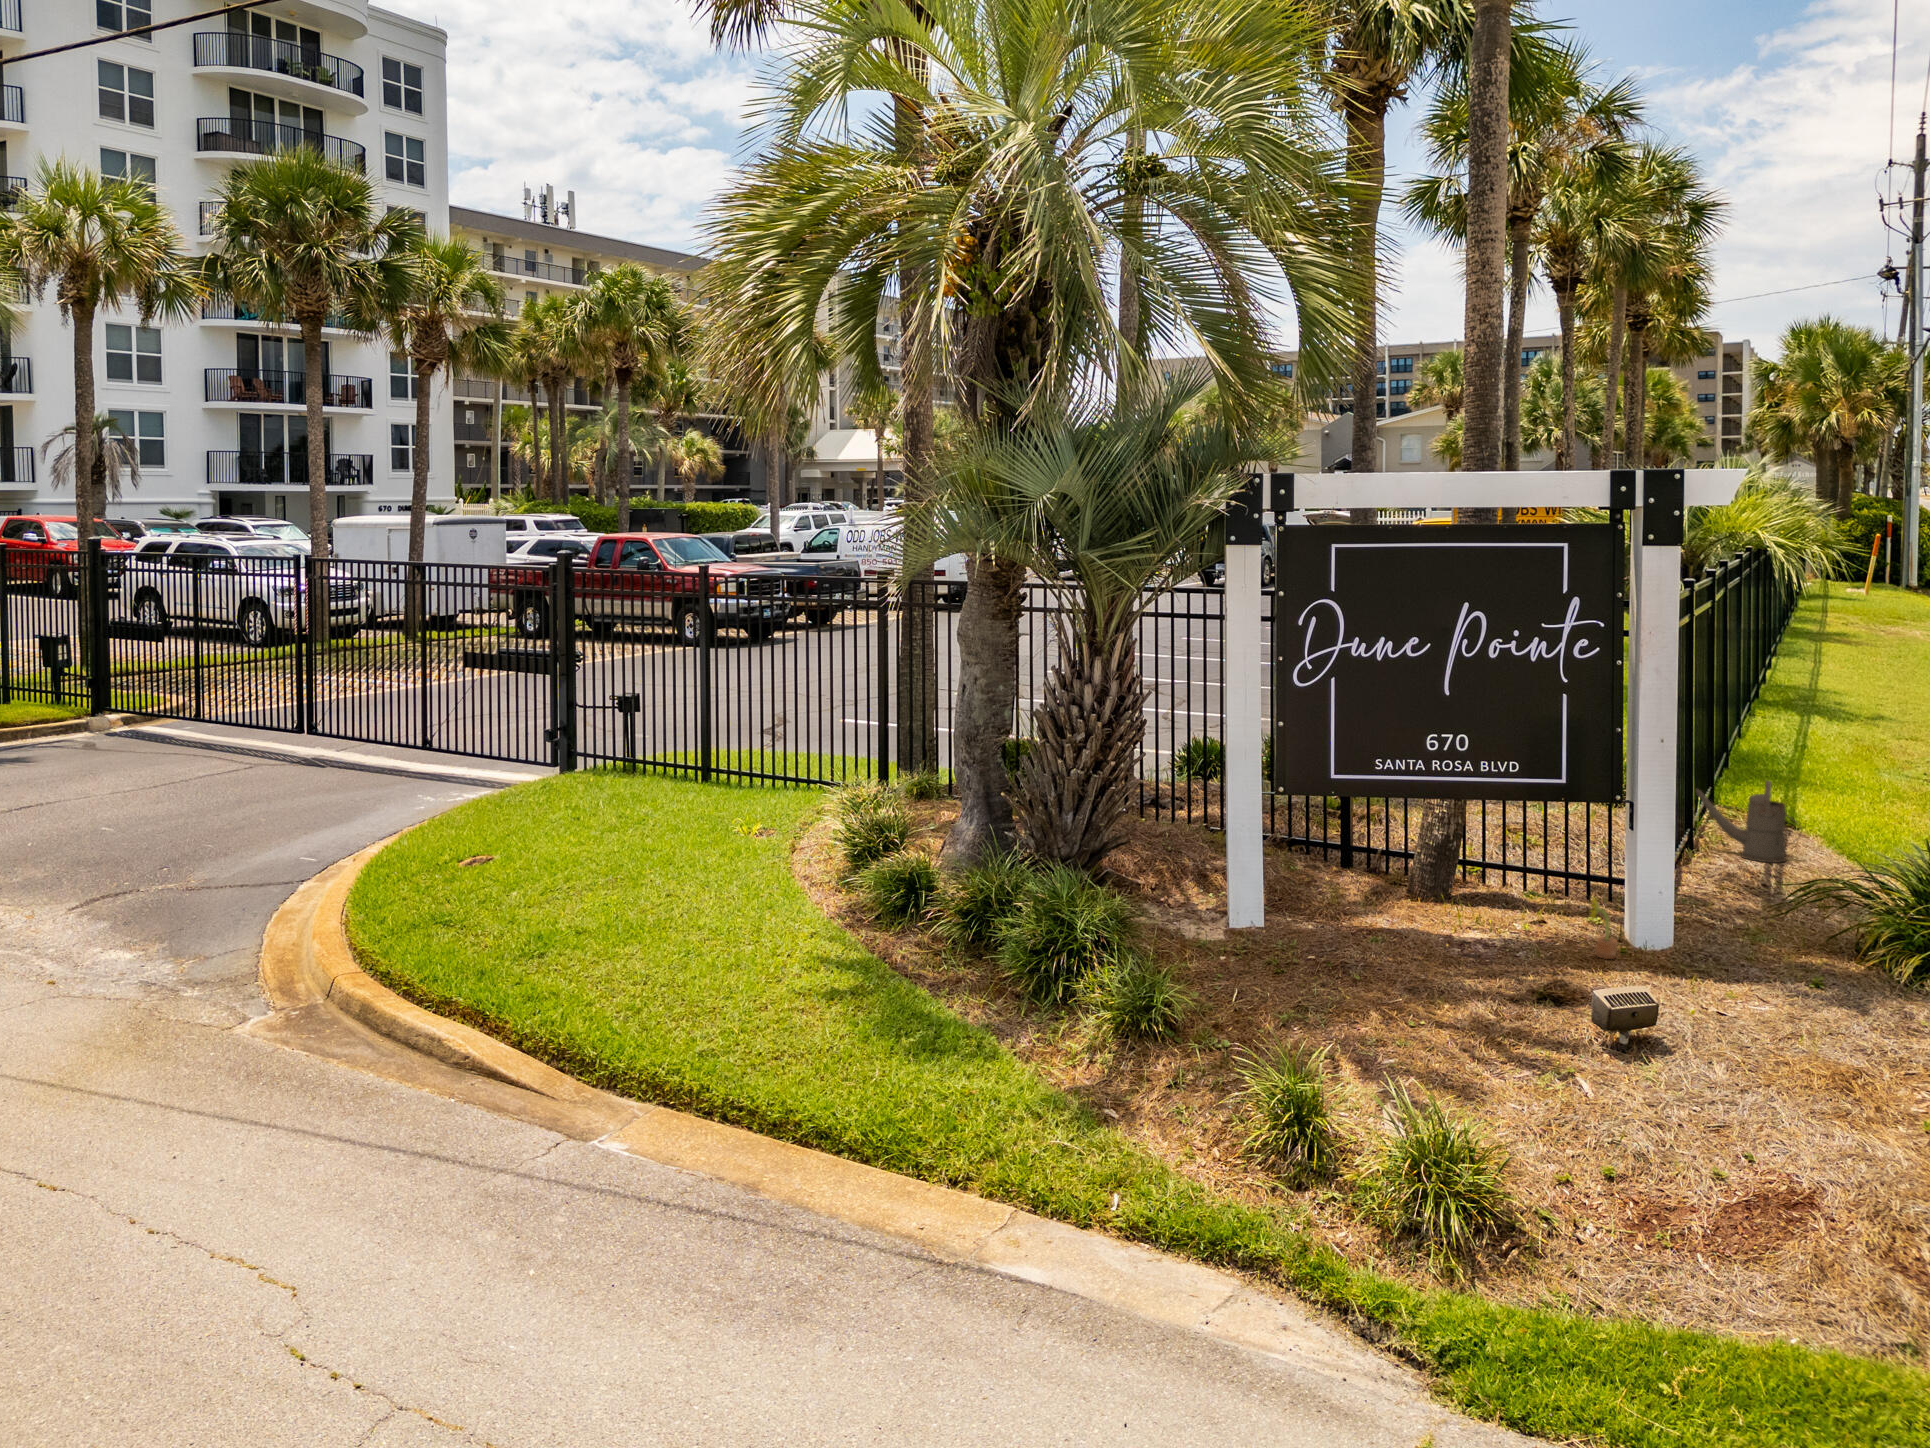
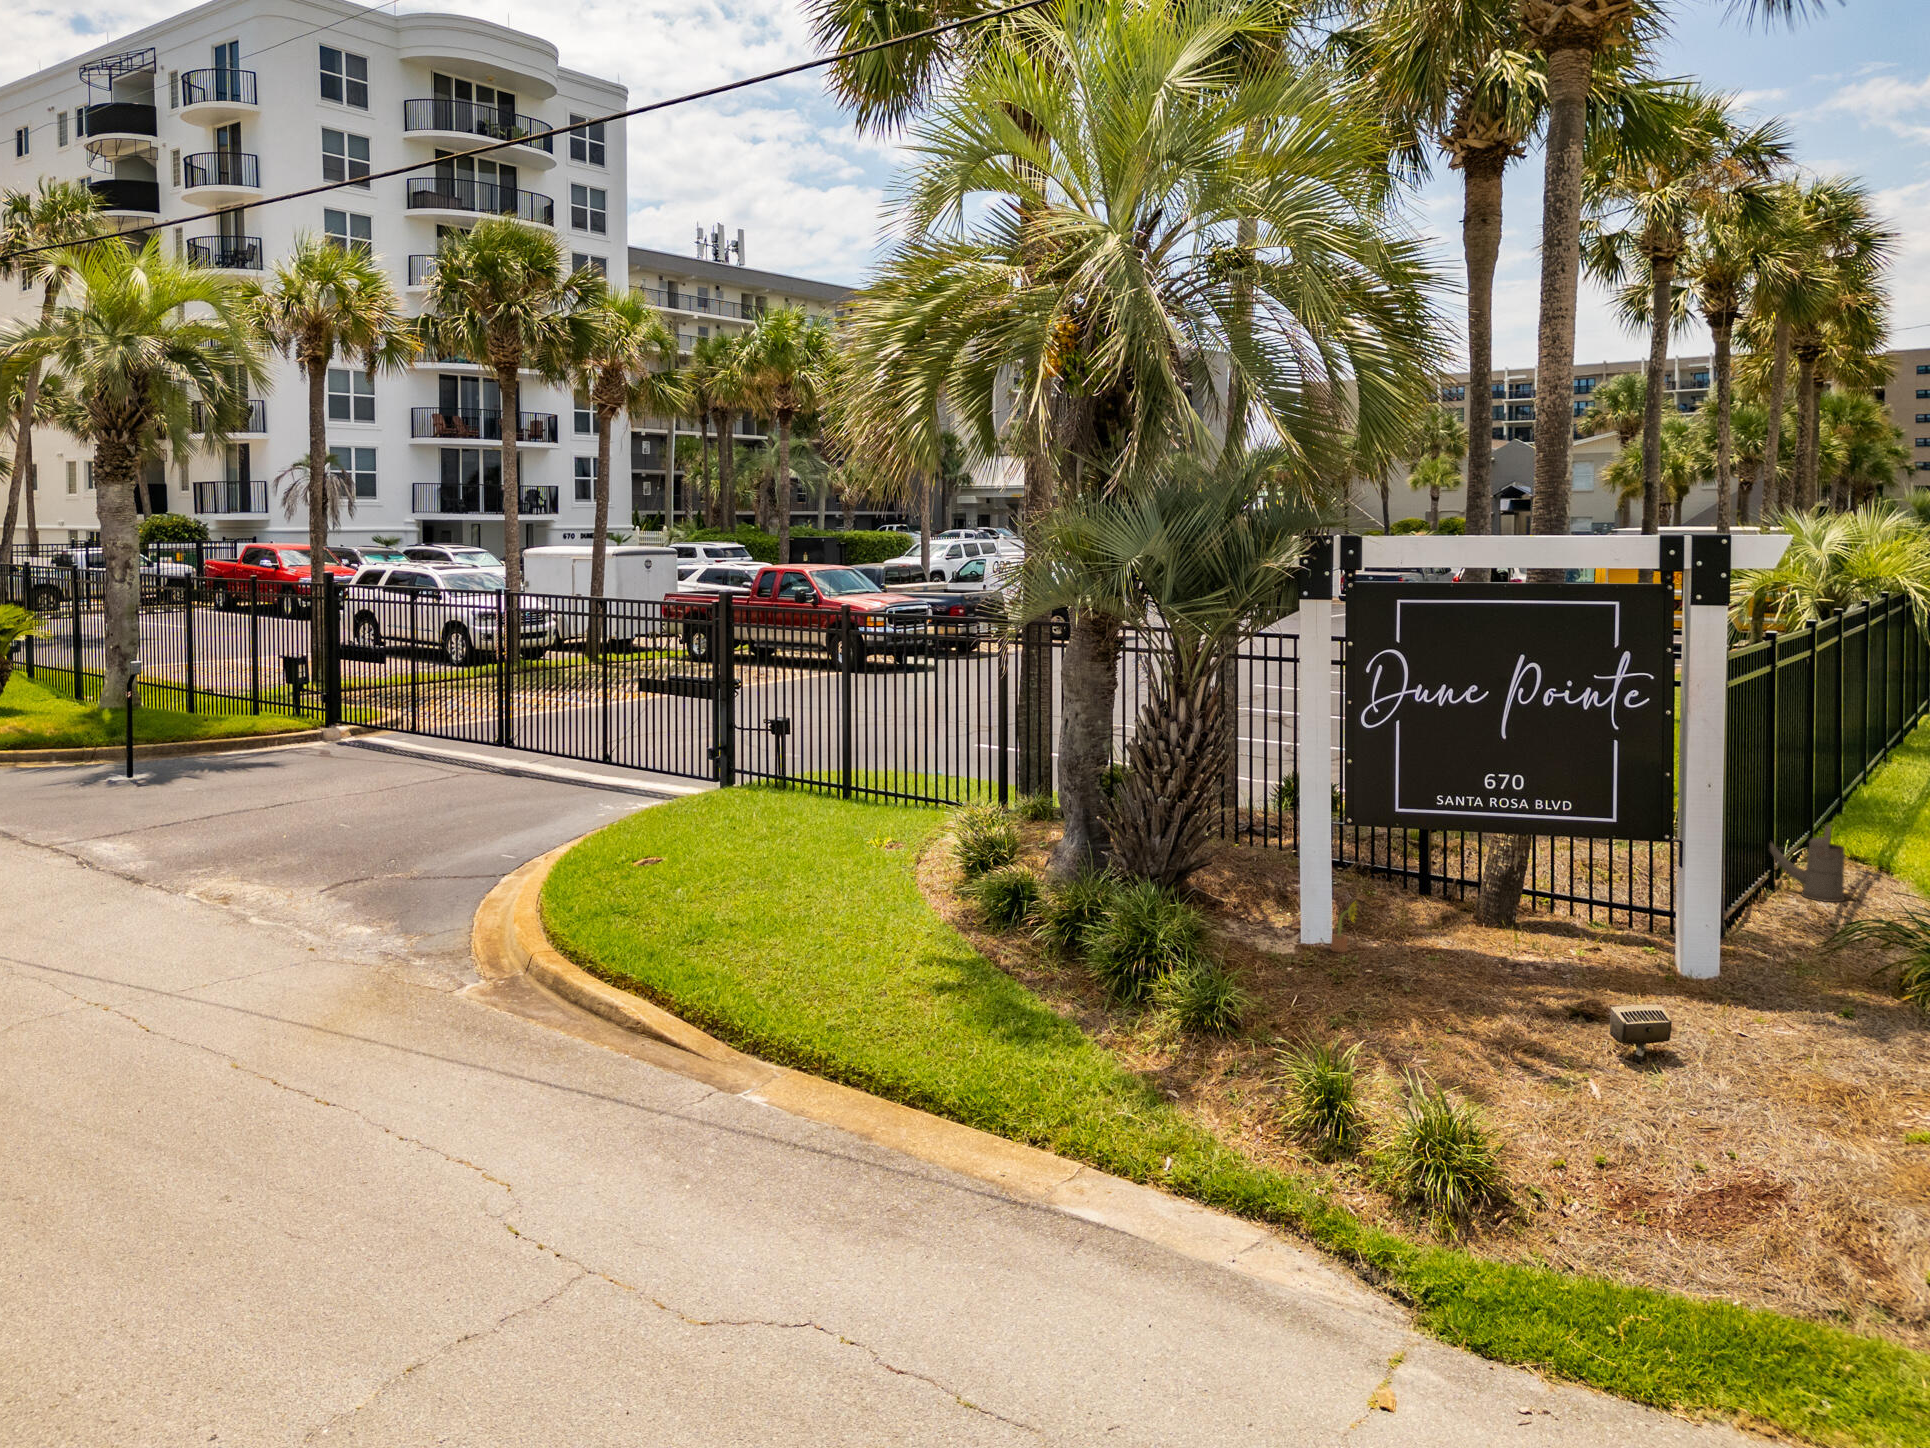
decorative plant: present [1590,898,1617,959] -> present [1331,901,1357,952]

